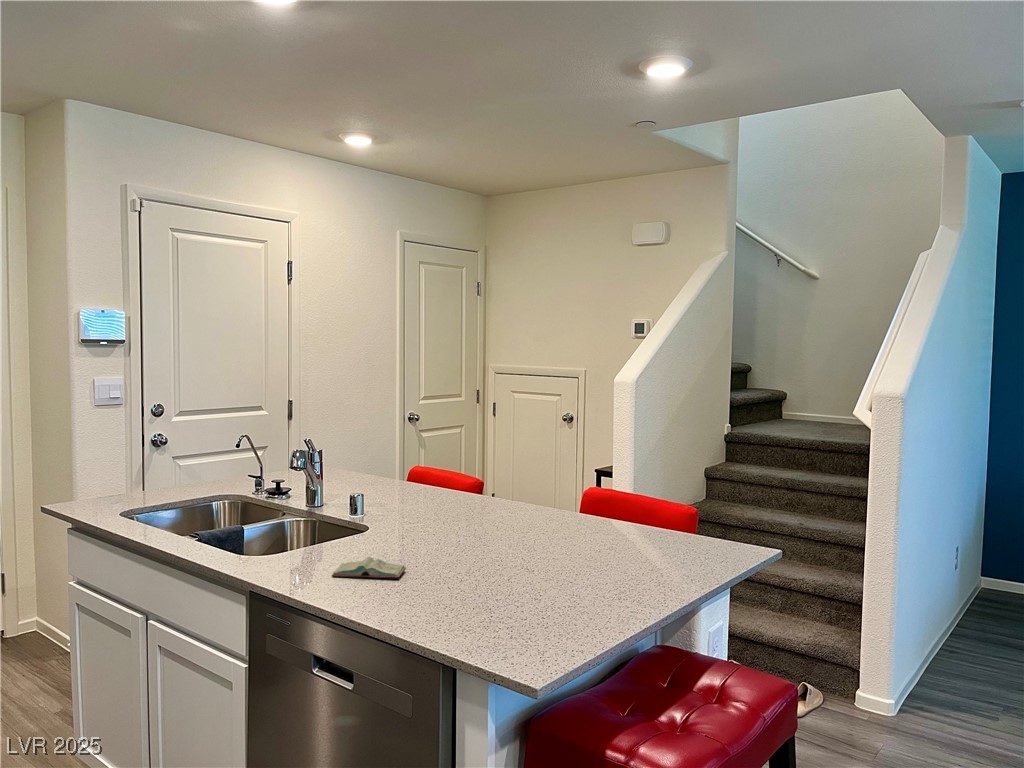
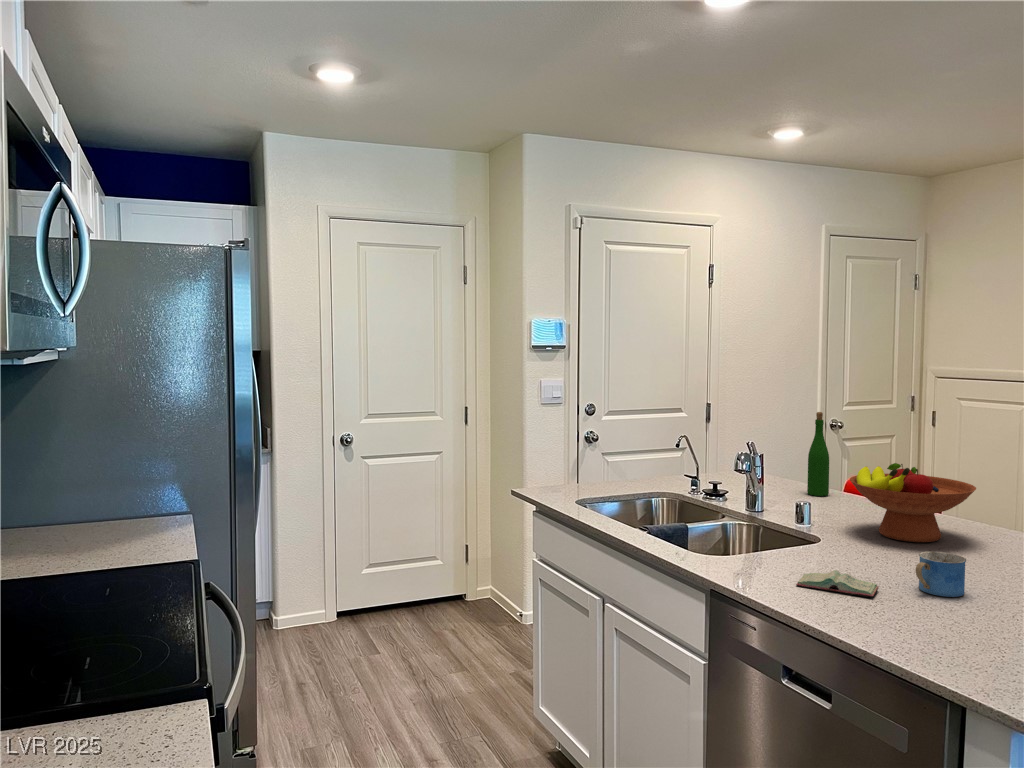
wine bottle: none [370,407,389,487] -> present [807,412,829,496]
fruit bowl: none [397,452,499,522] -> present [850,463,976,542]
mug: none [436,530,478,569] -> present [916,552,966,597]

